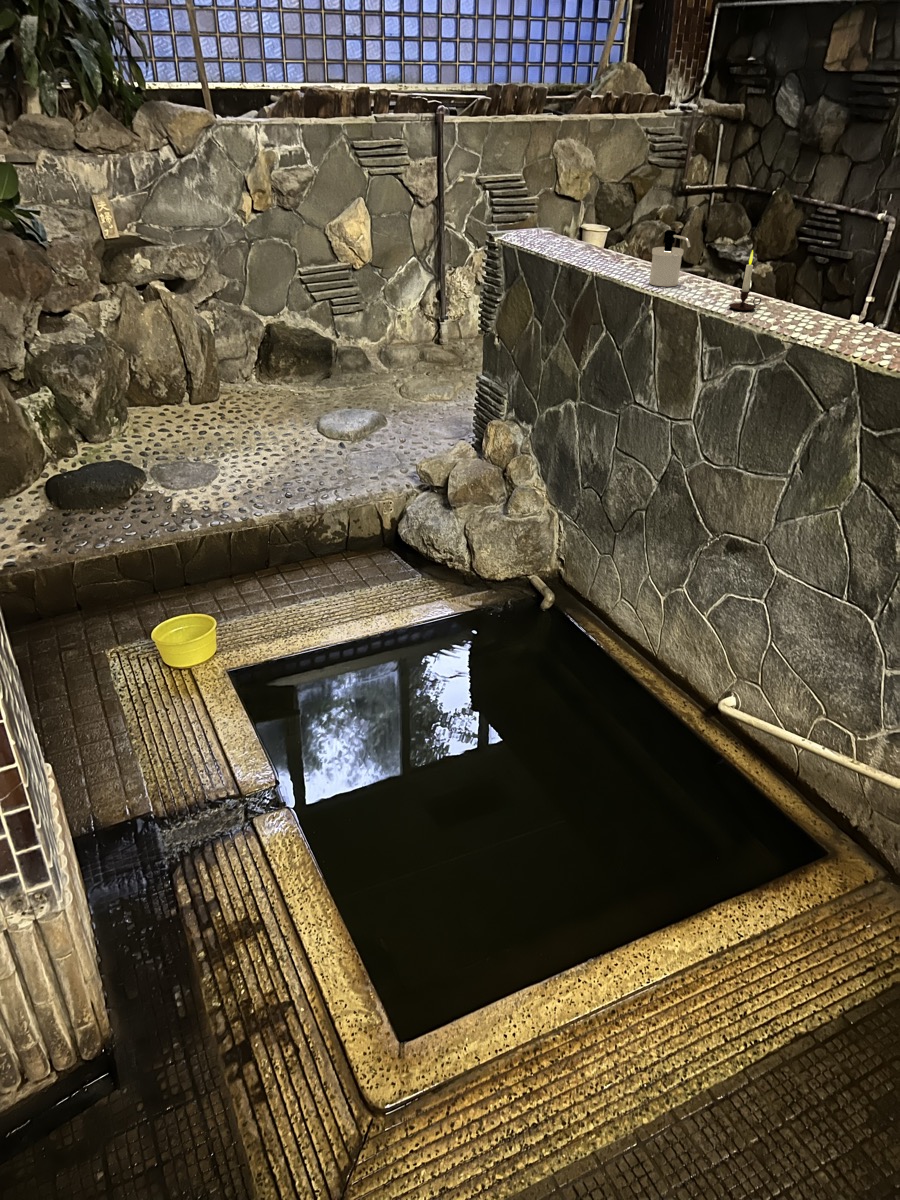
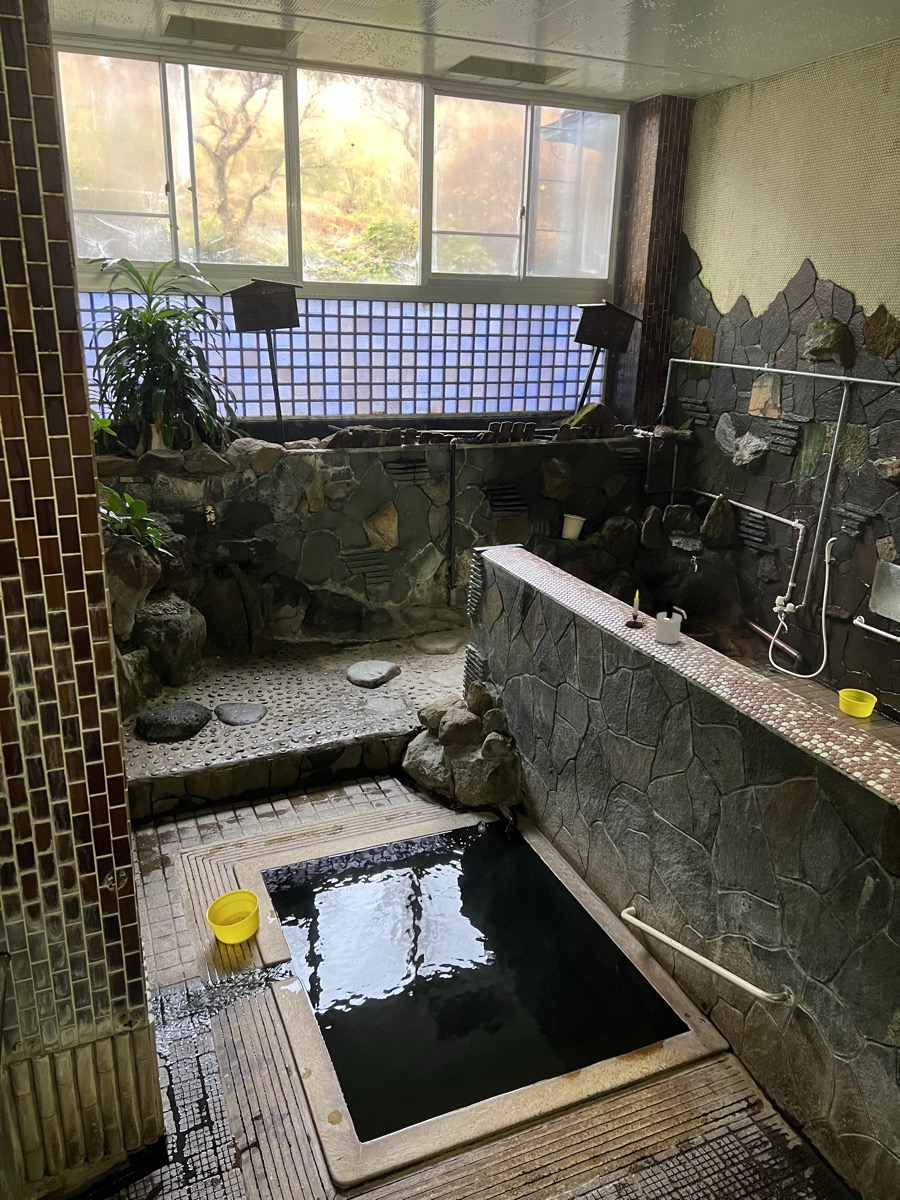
soap dispenser: present [649,230,690,287] -> present [656,602,687,644]

